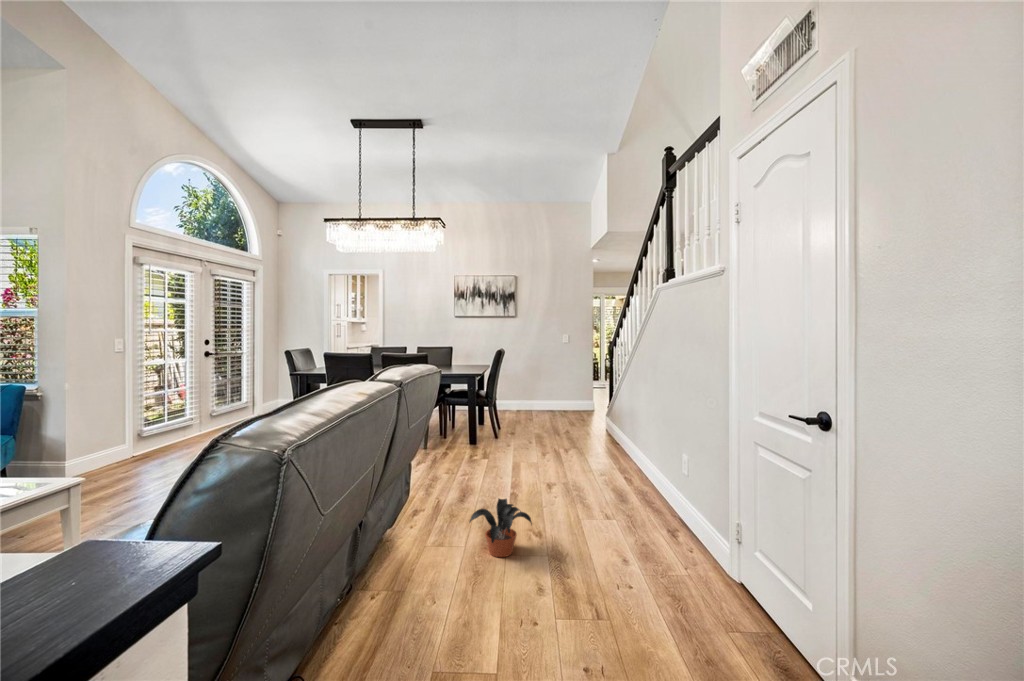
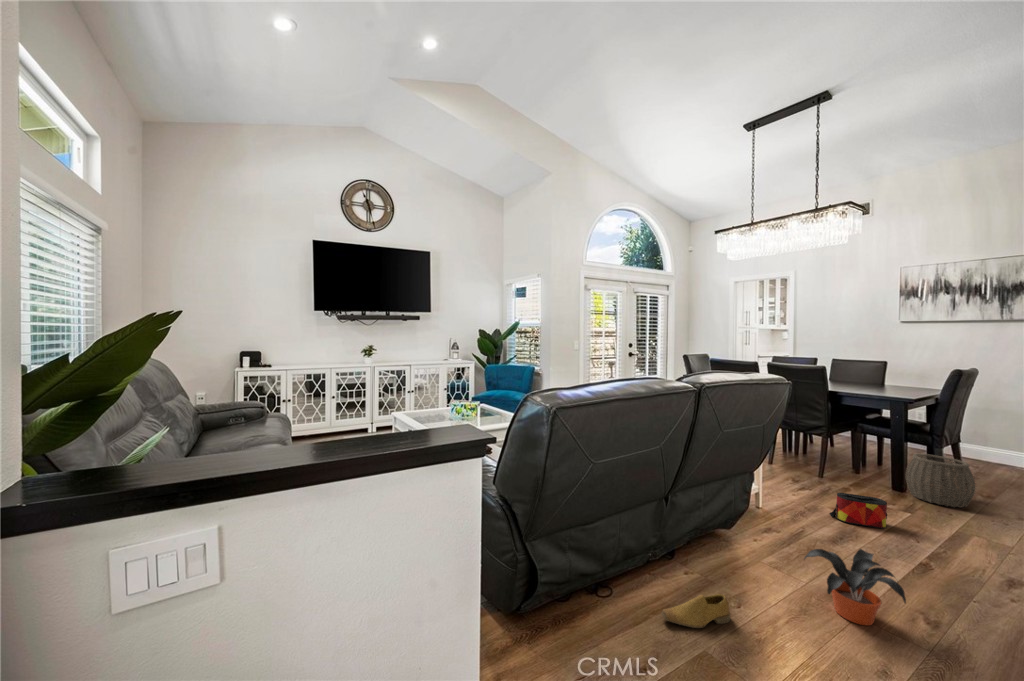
woven basket: none [478,416,513,450] -> present [906,454,976,508]
bag: none [449,457,482,483] -> present [830,493,887,529]
shoe: none [381,588,435,646] -> present [662,594,730,628]

